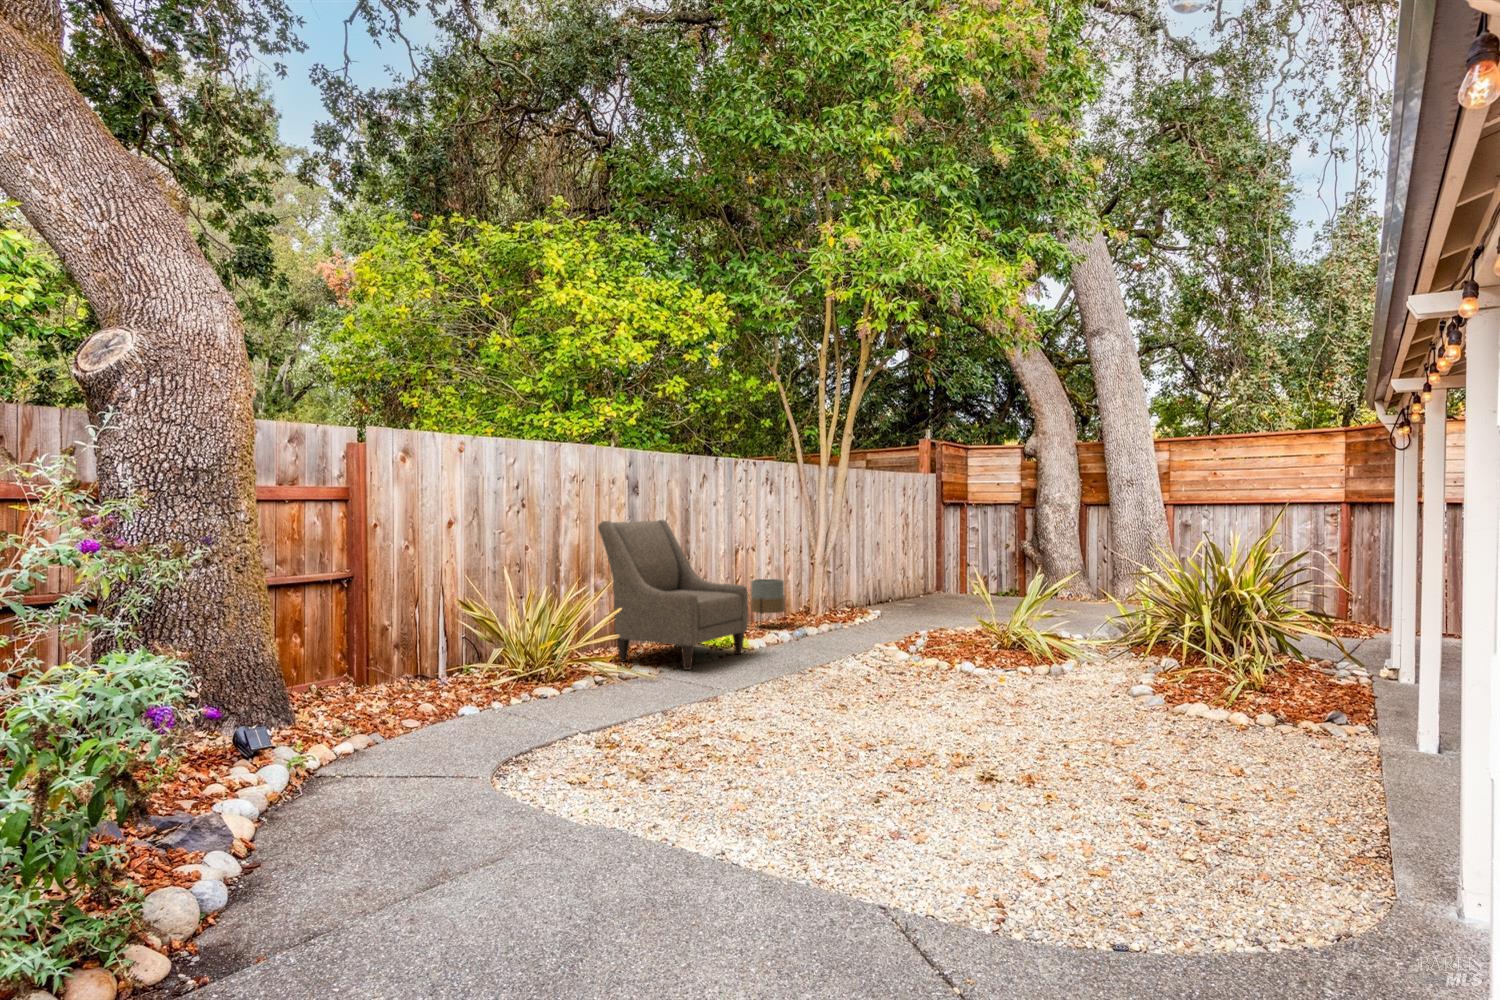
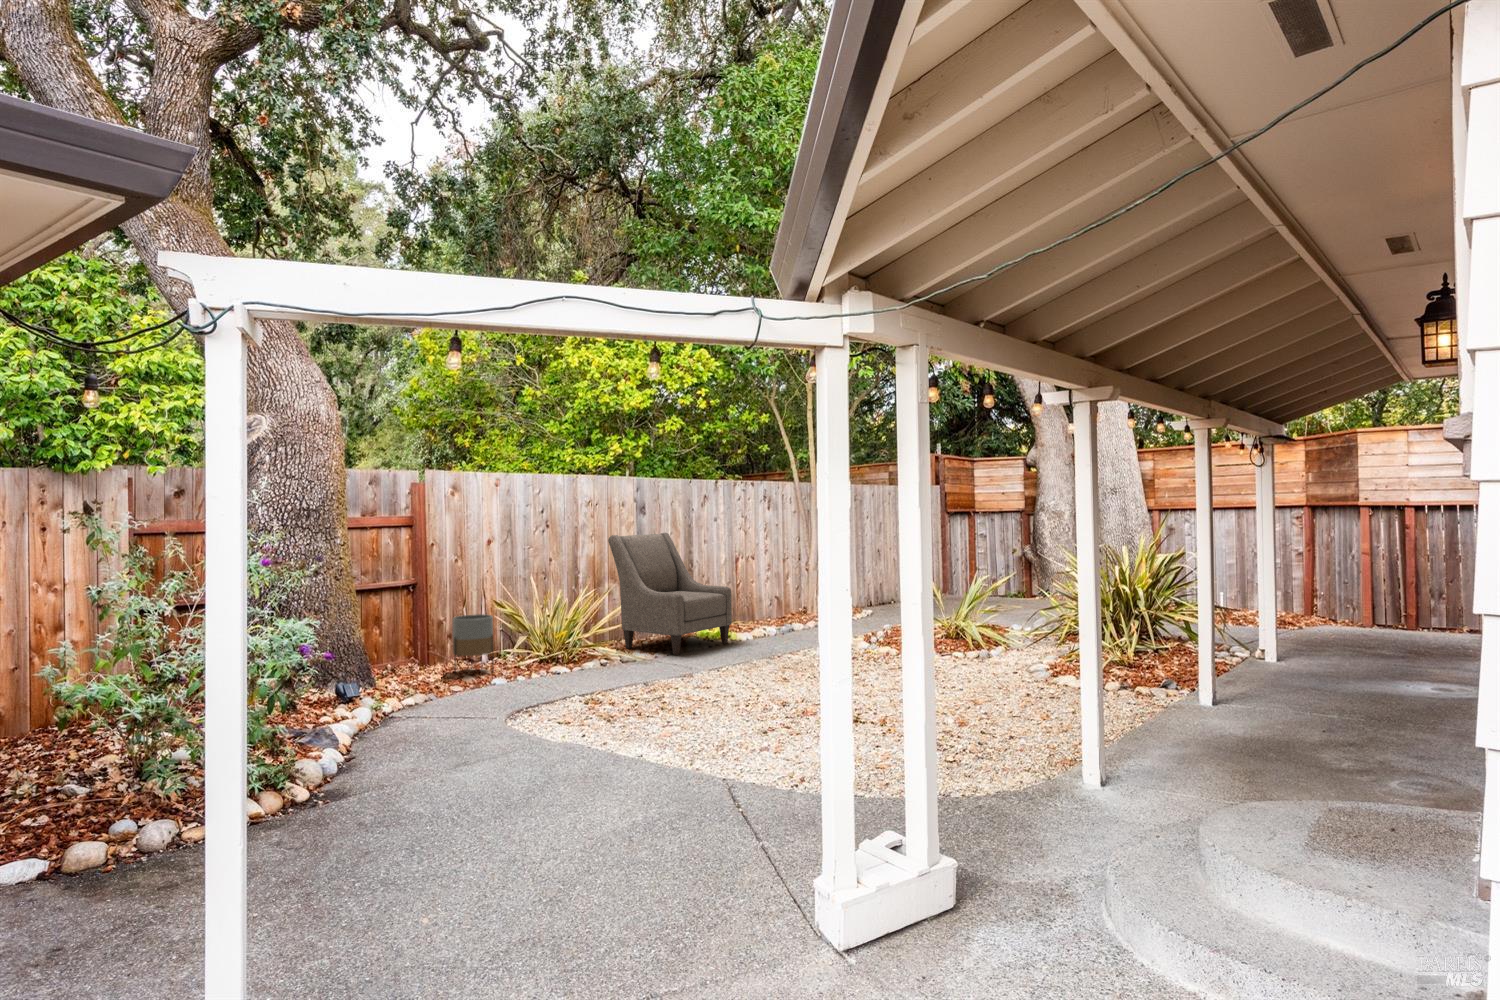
planter: present [751,579,785,614] -> present [452,614,494,658]

